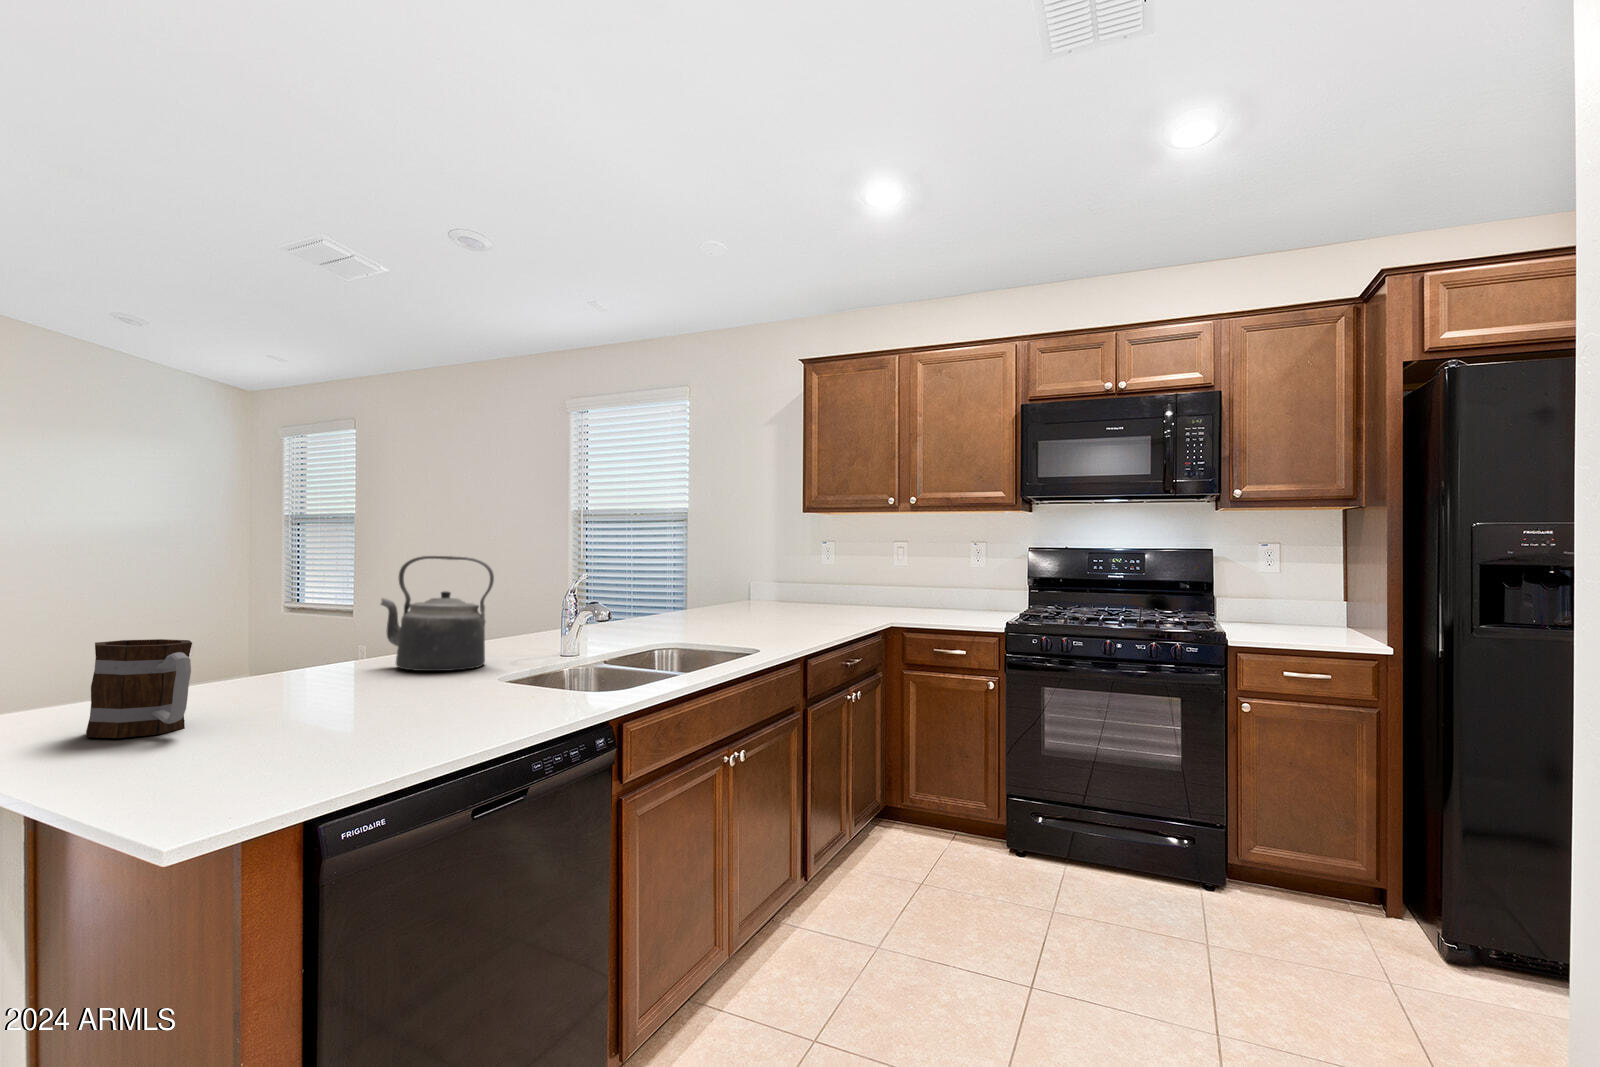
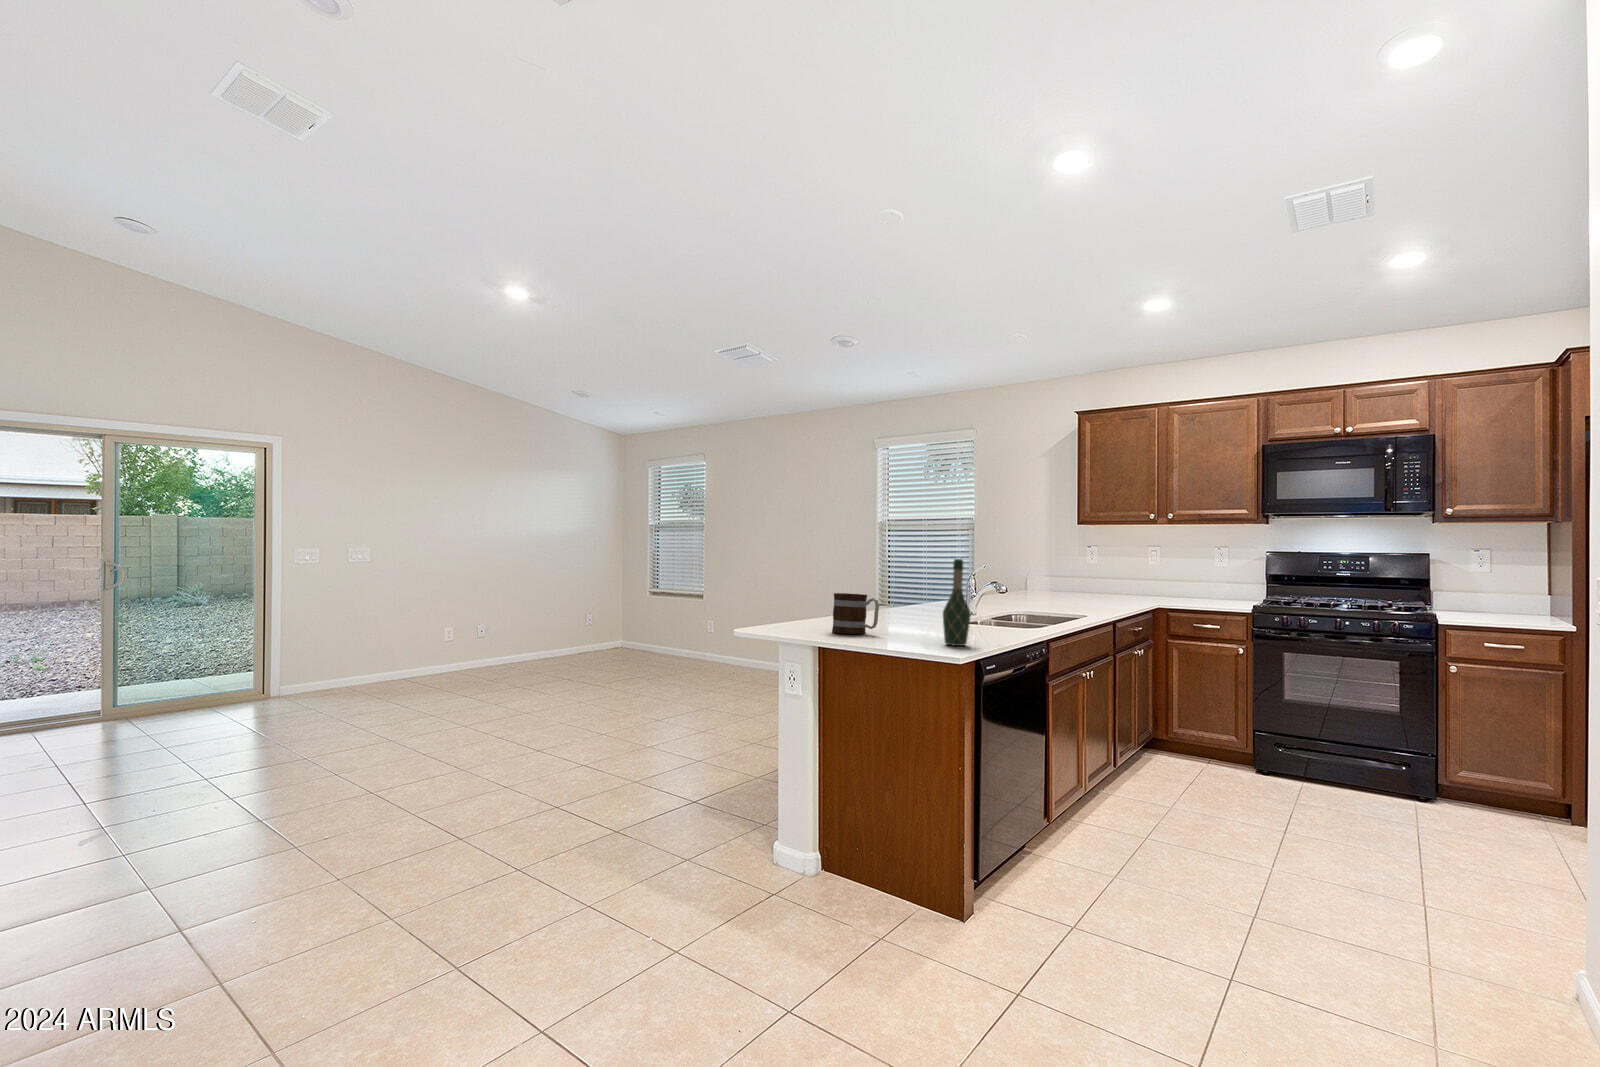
kettle: present [381,556,494,671] -> none [876,556,936,620]
wine bottle: none [255,563,336,776] -> present [943,559,971,646]

